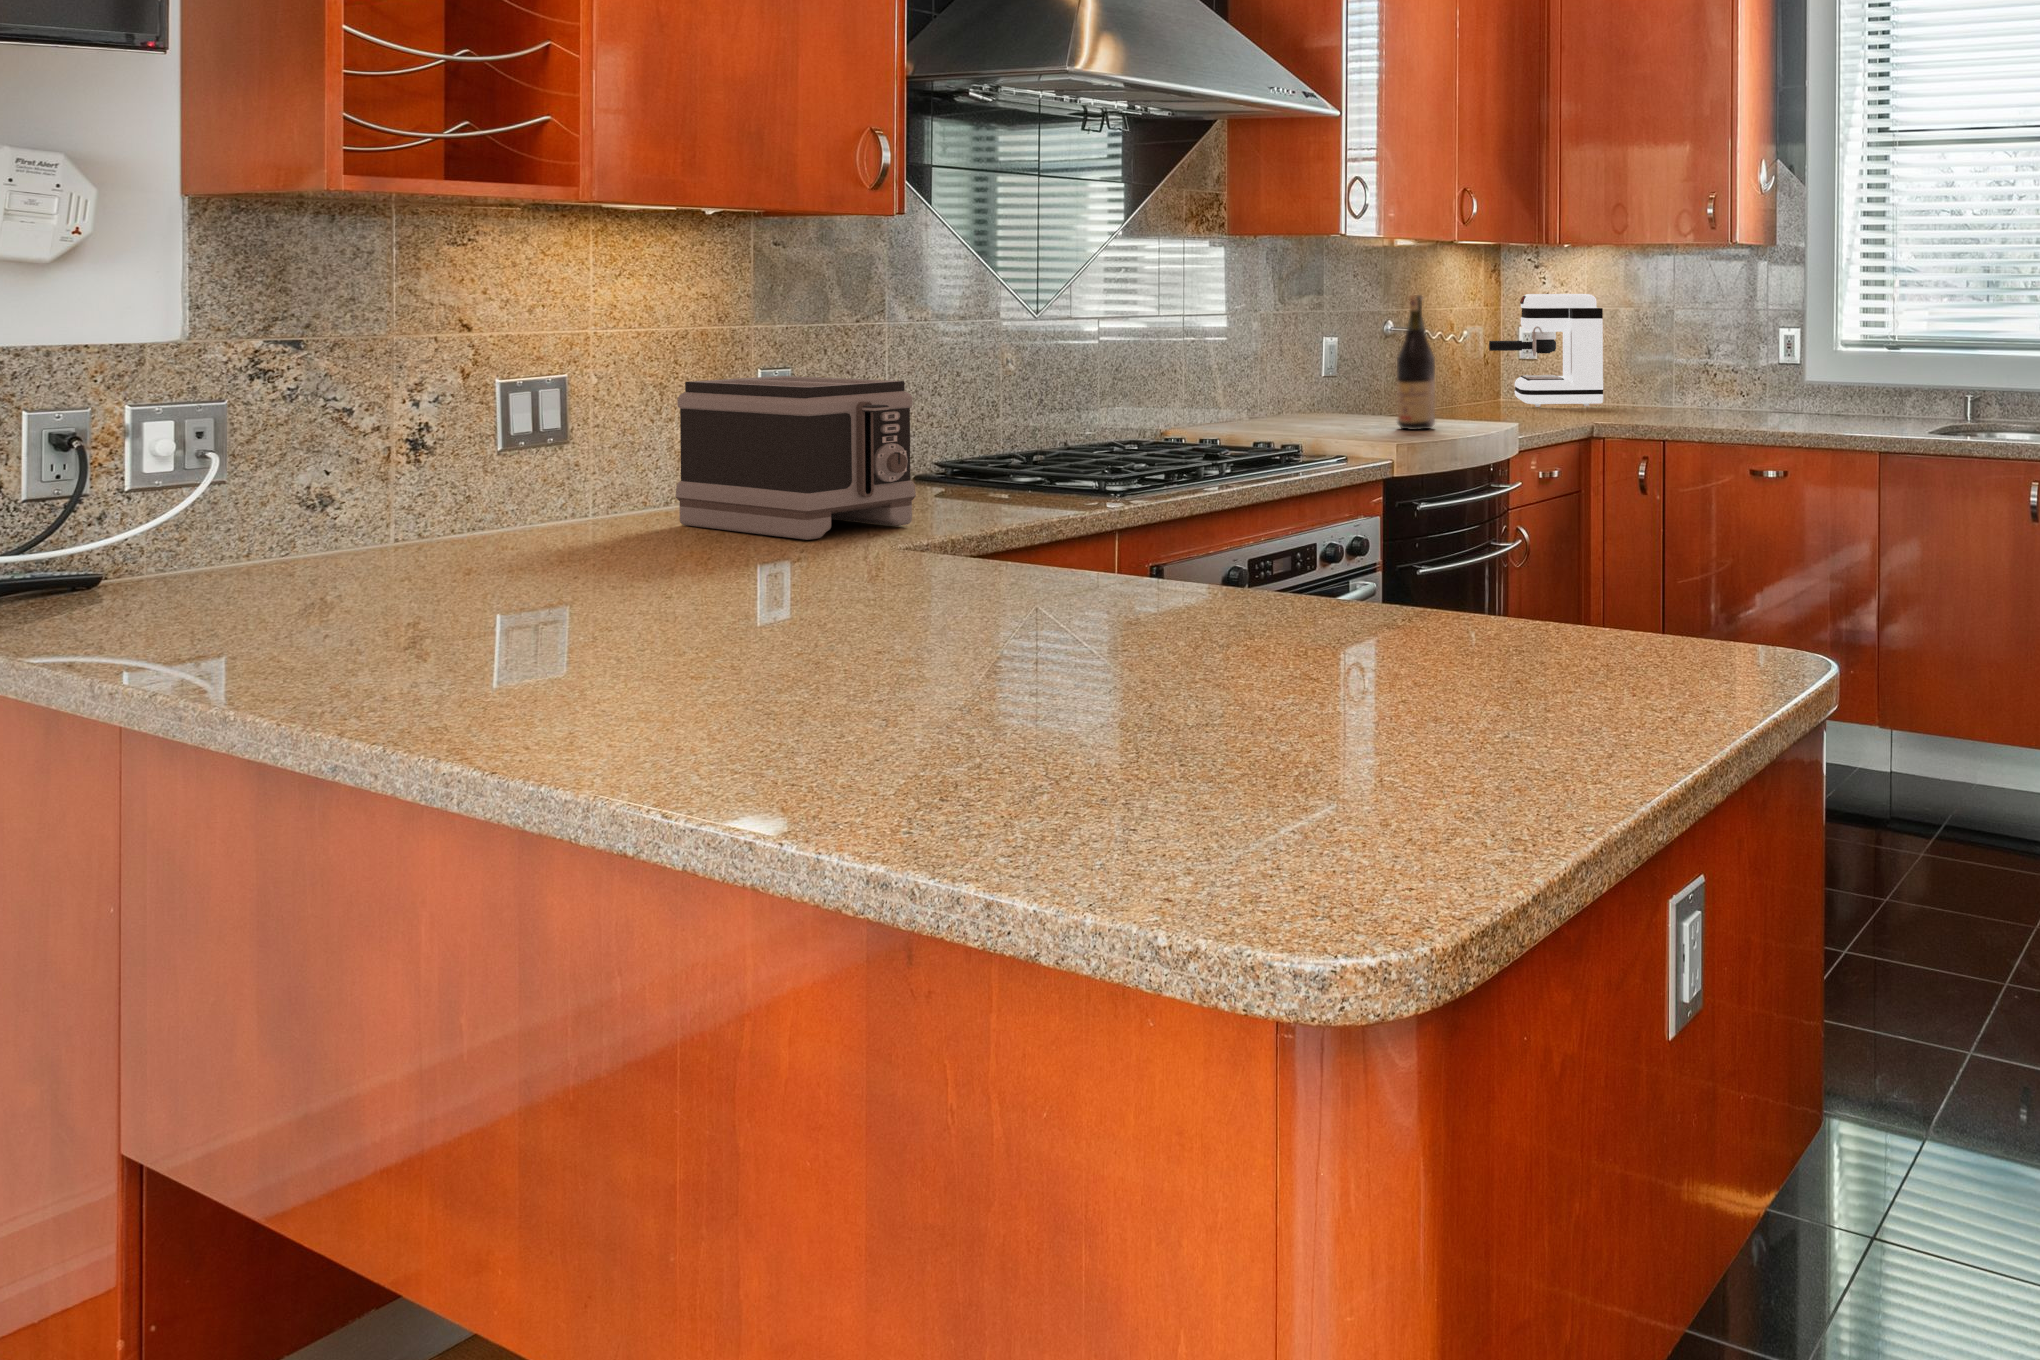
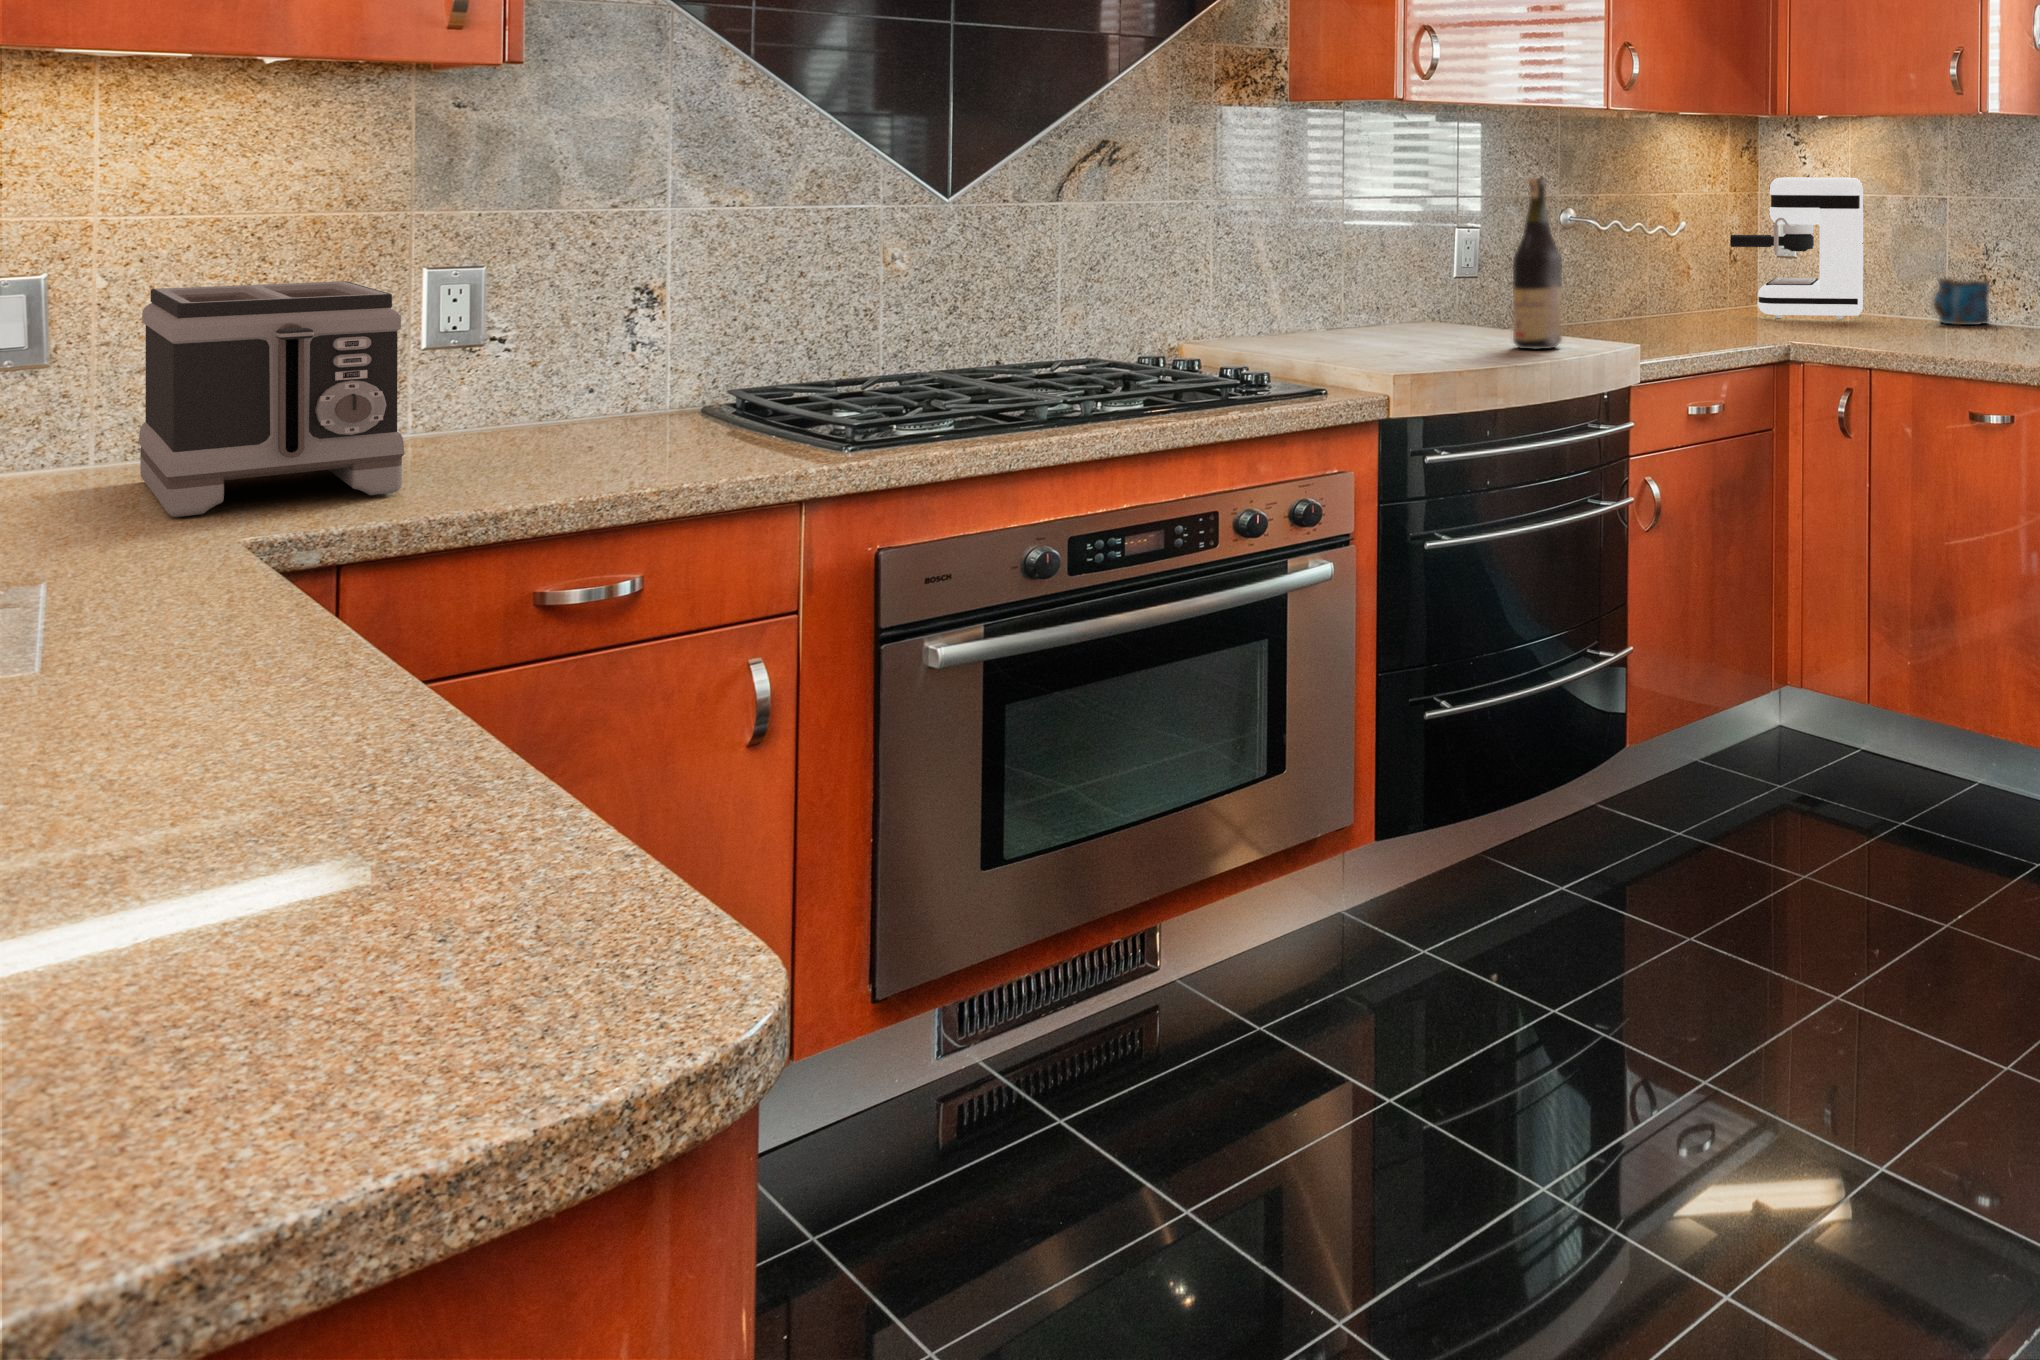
mug: none [1665,372,1707,408] -> present [1934,278,1990,325]

